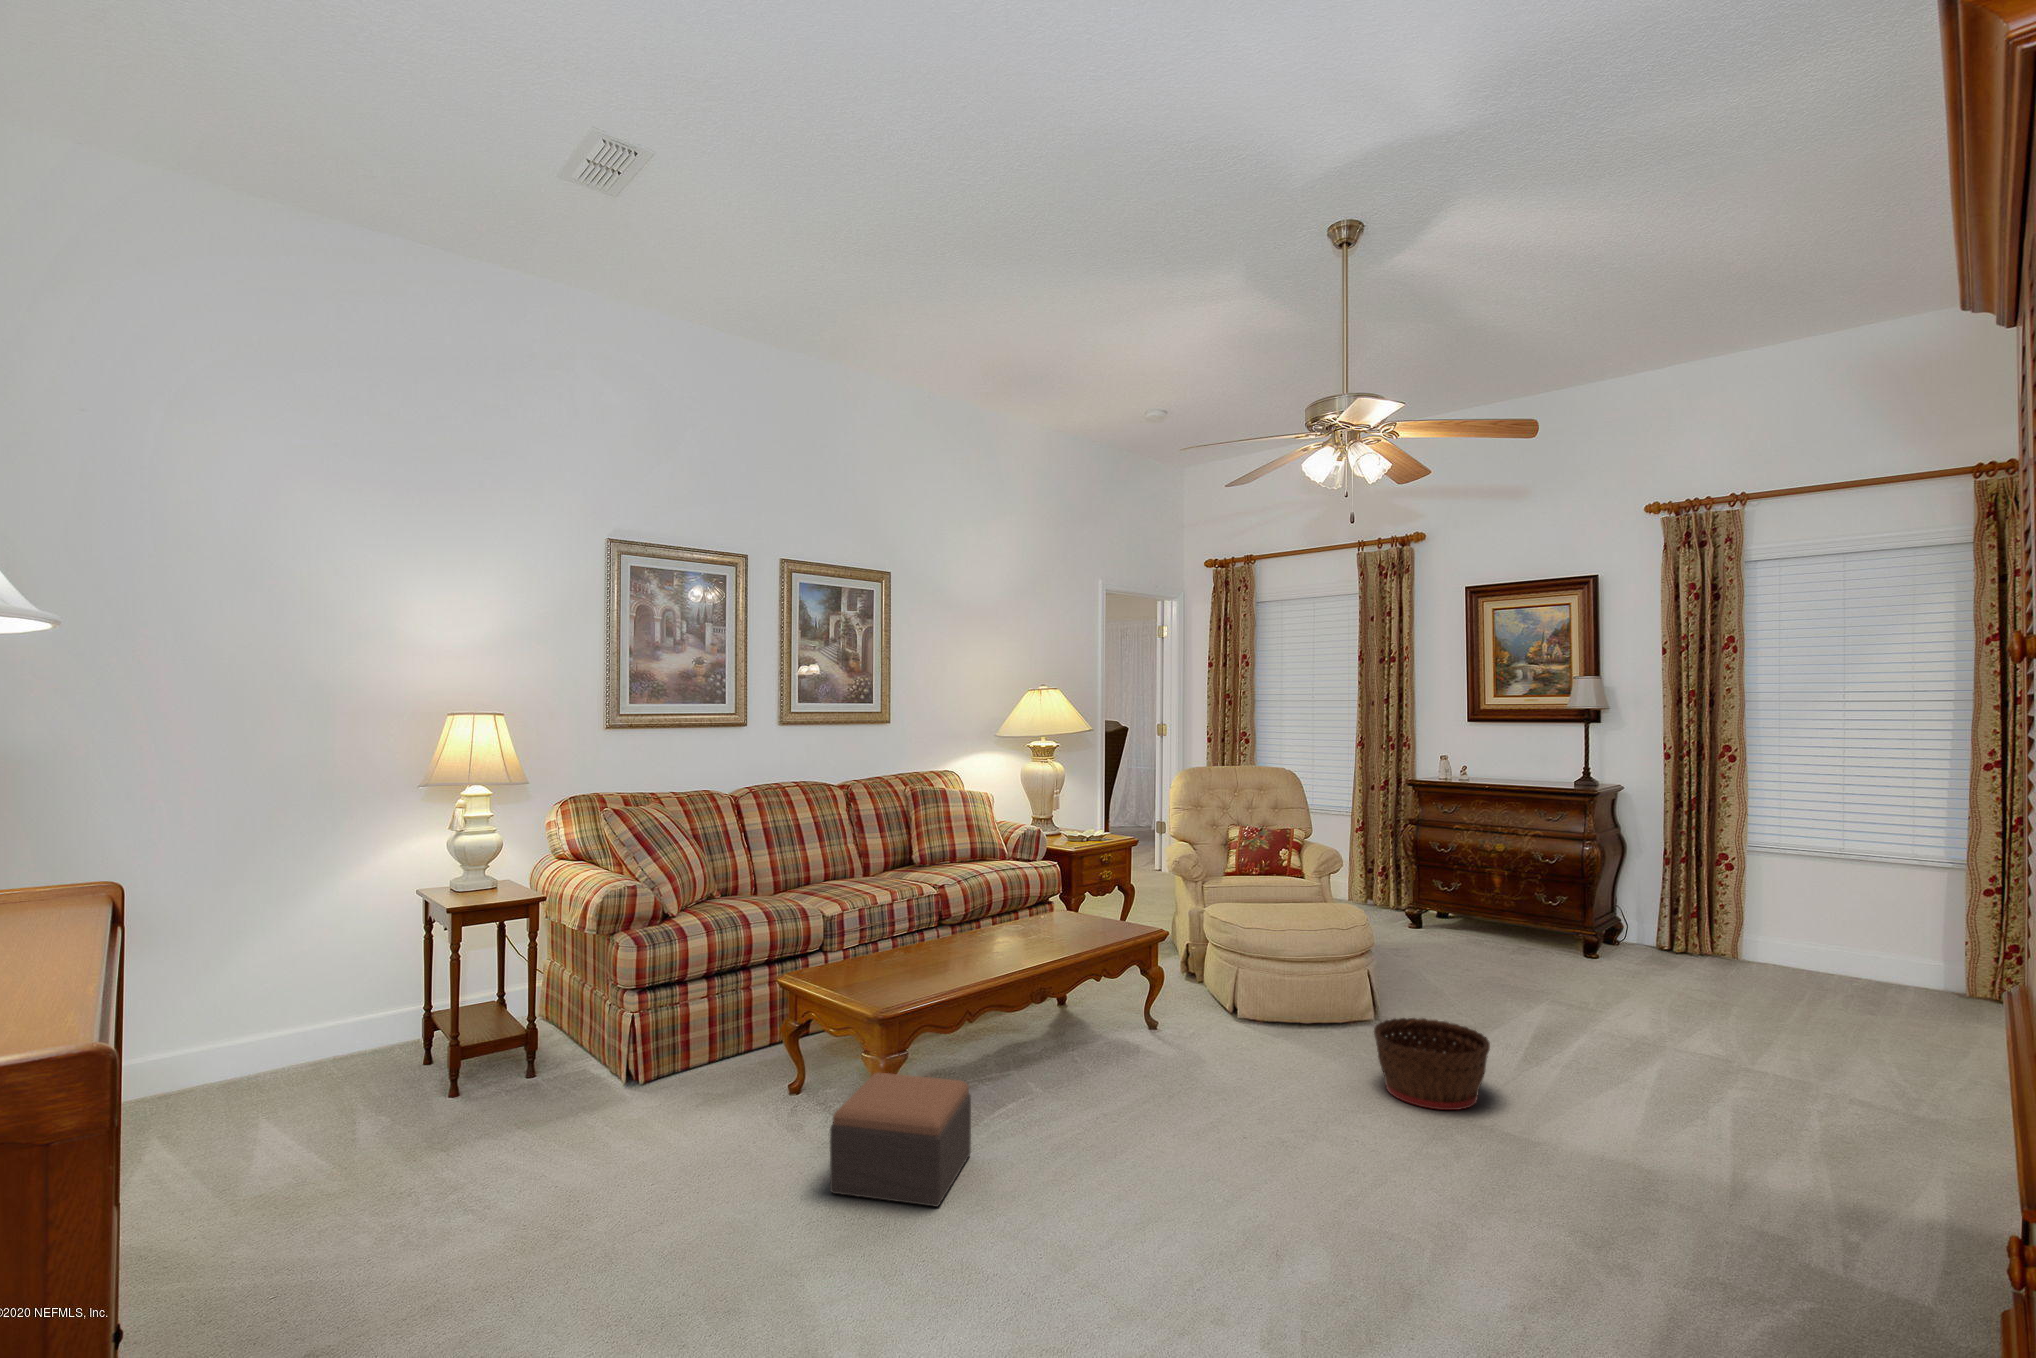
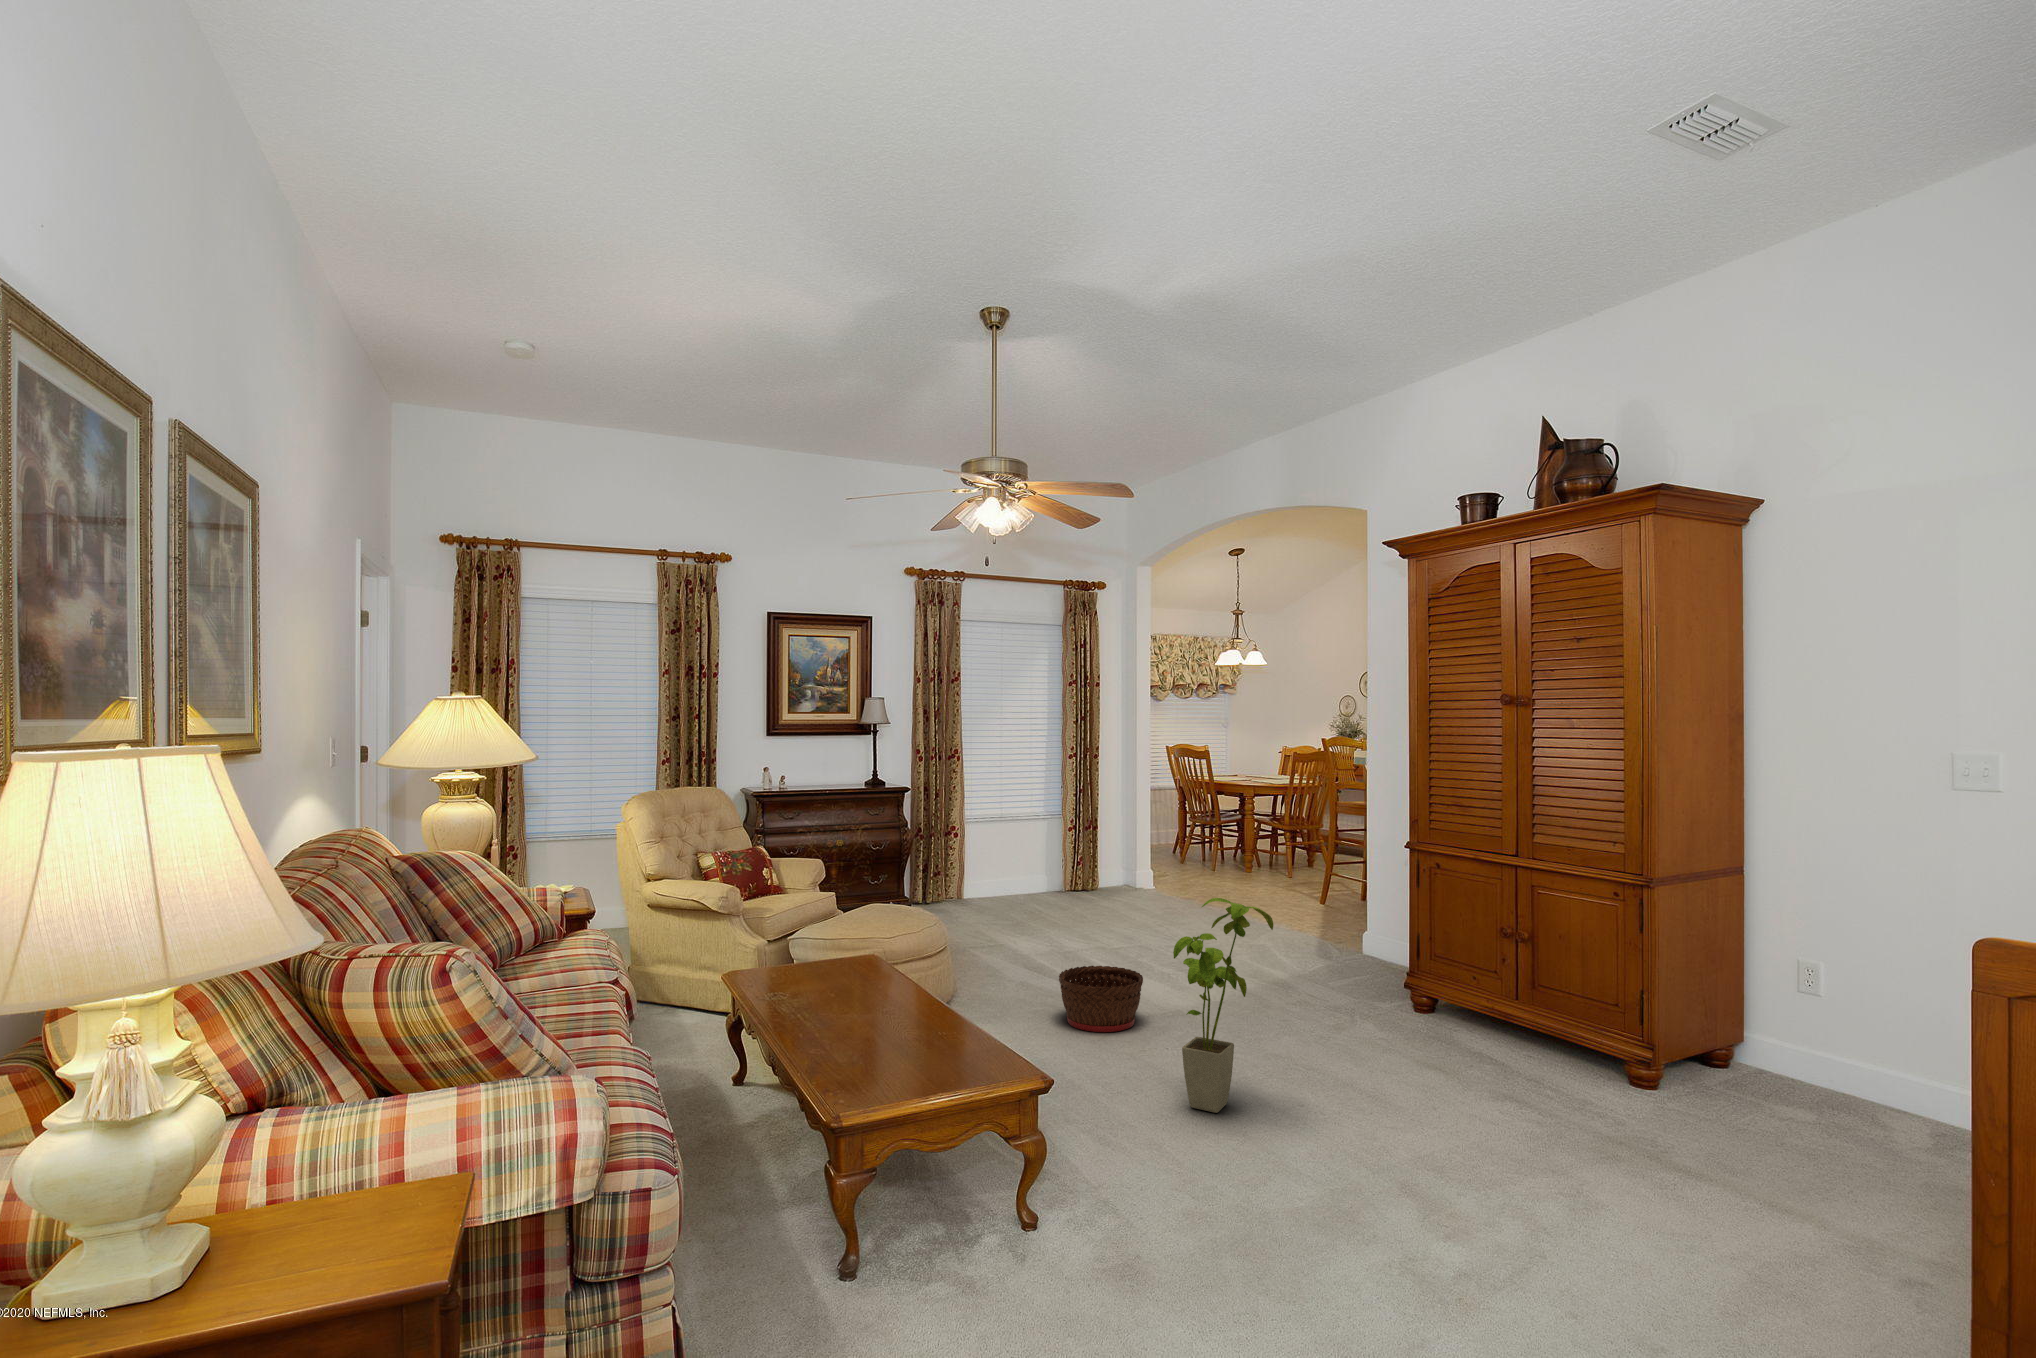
house plant: none [1198,930,1333,1185] -> present [1173,898,1273,1113]
footstool: present [830,1073,971,1207] -> none [1057,1129,1226,1304]

